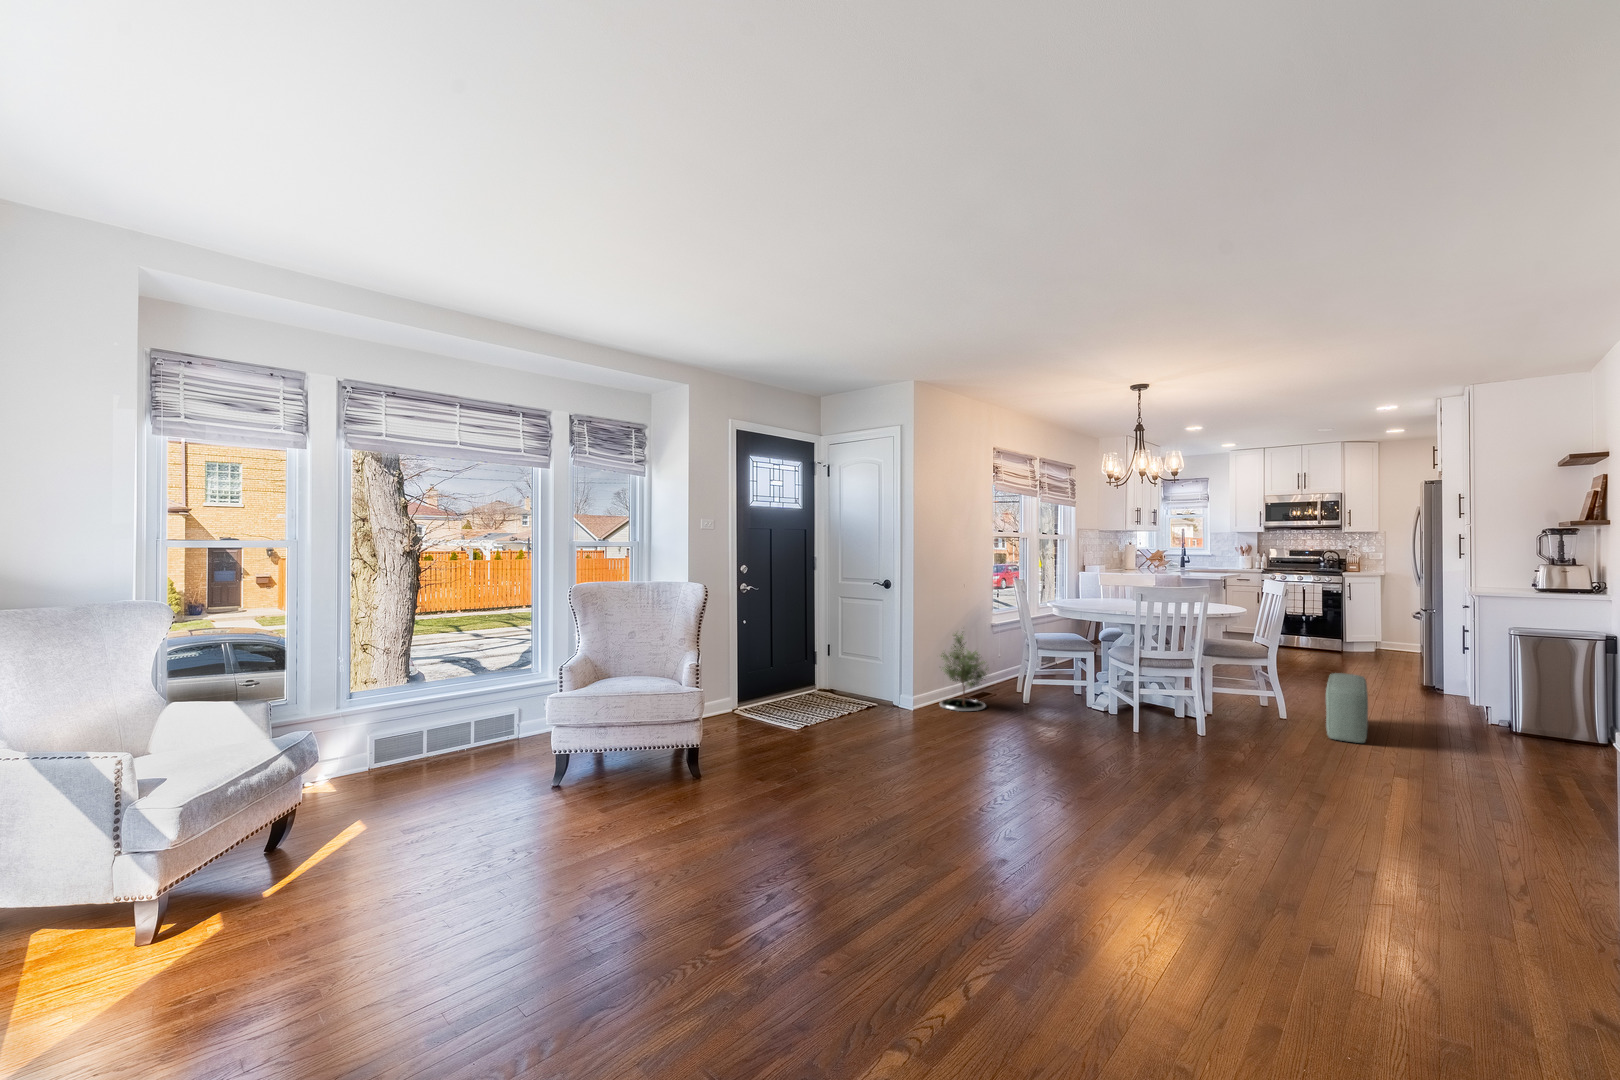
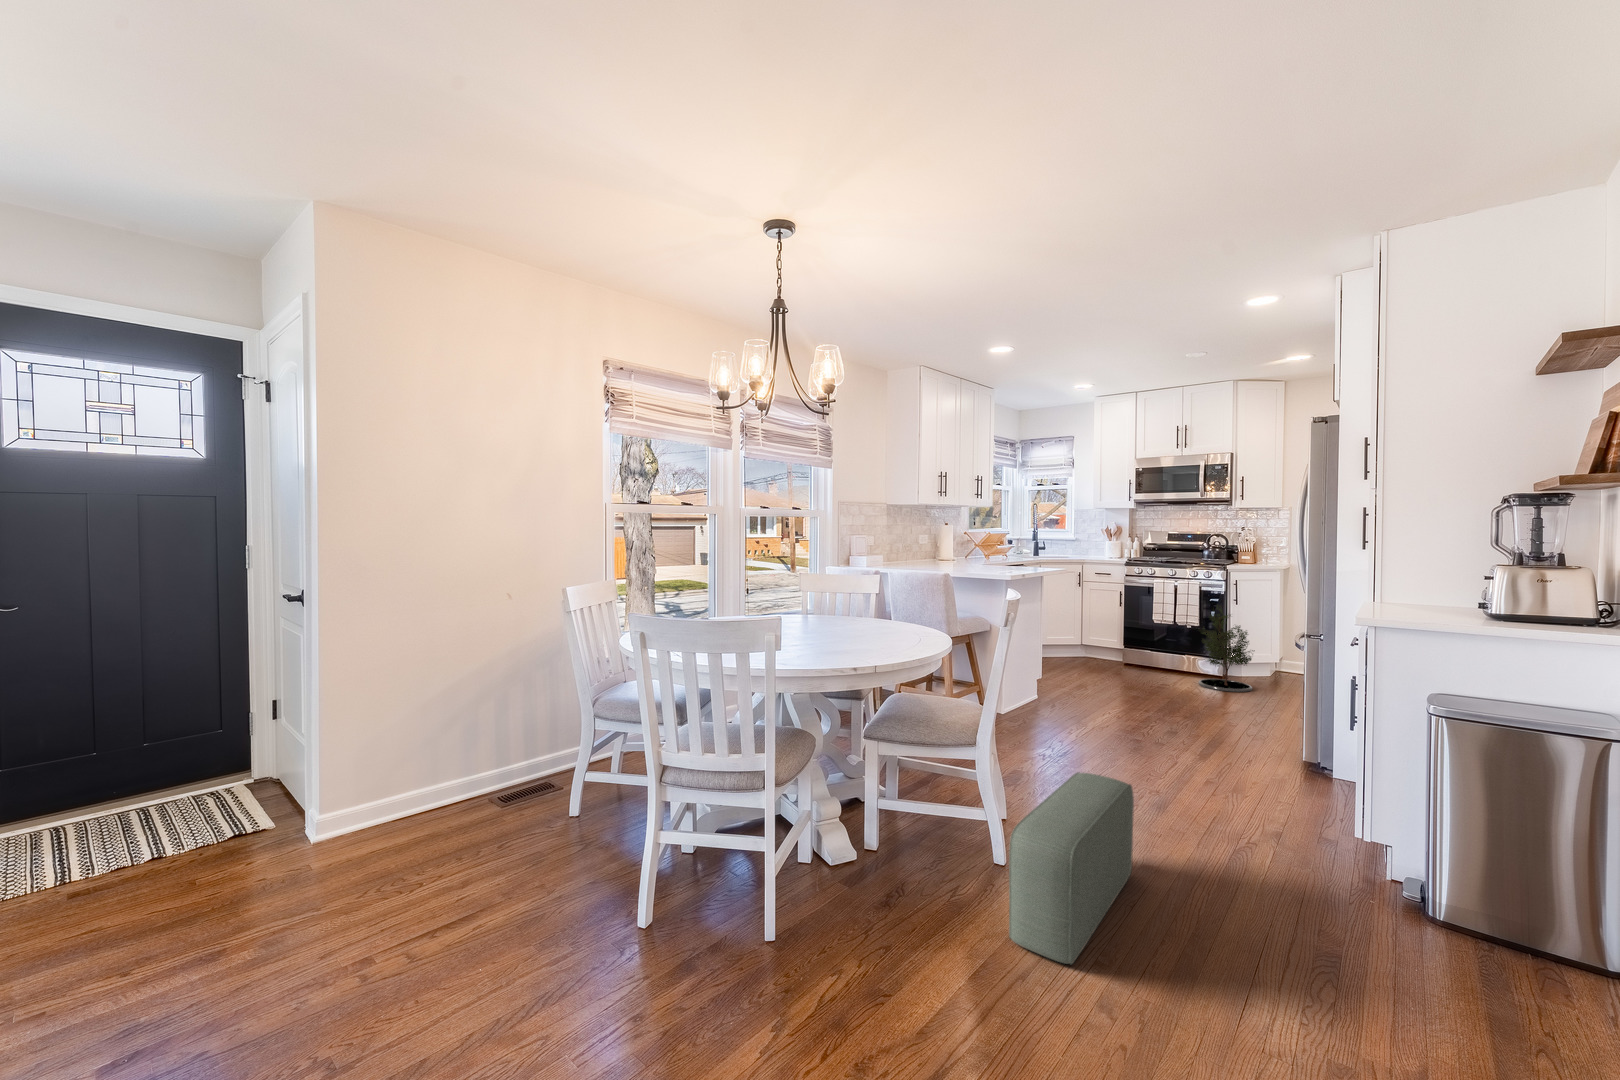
potted tree: present [940,633,987,711] -> present [1198,605,1255,692]

